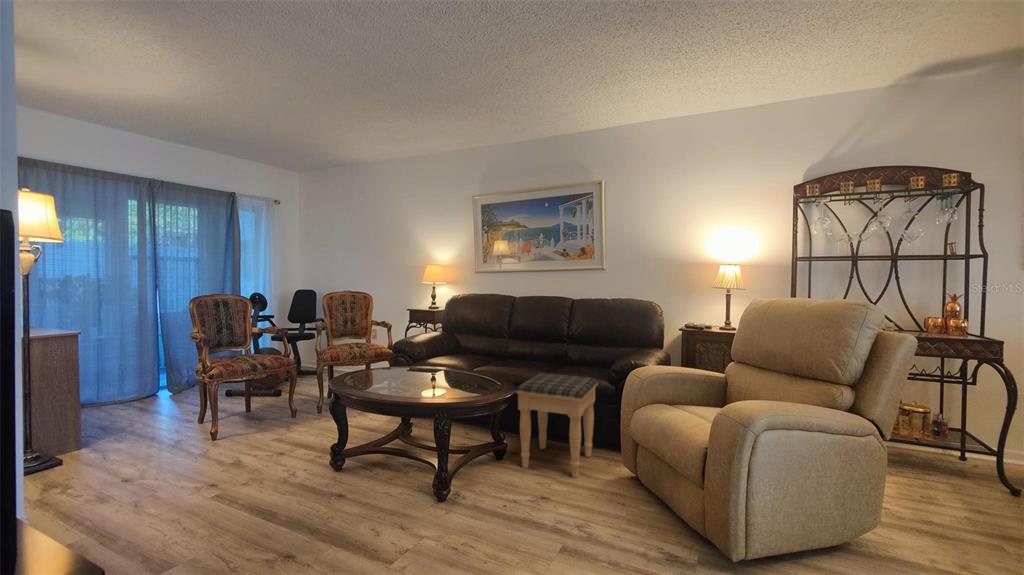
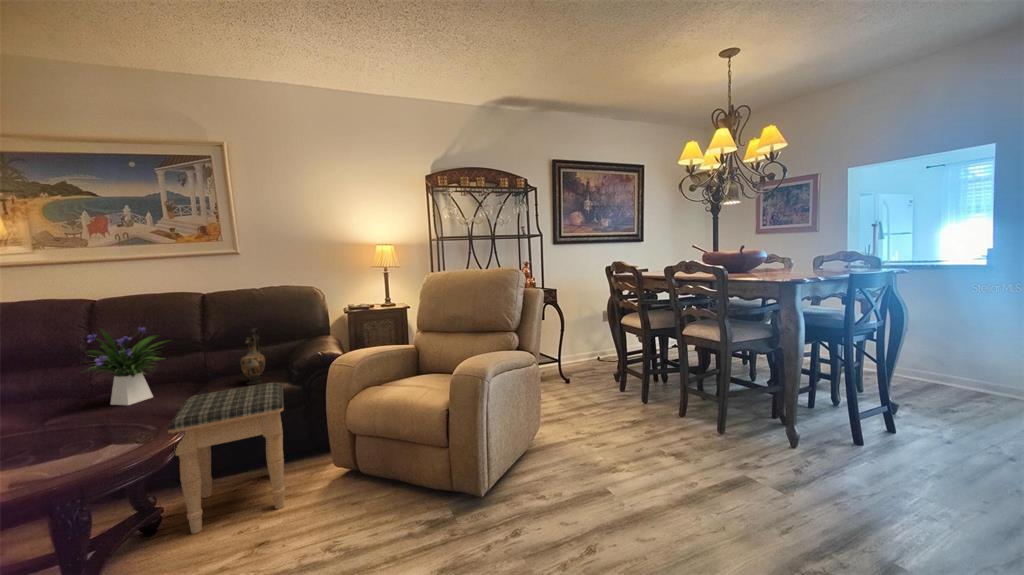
flower arrangement: none [493,316,542,370] -> present [84,326,171,405]
vase: none [578,332,595,376] -> present [241,328,265,384]

